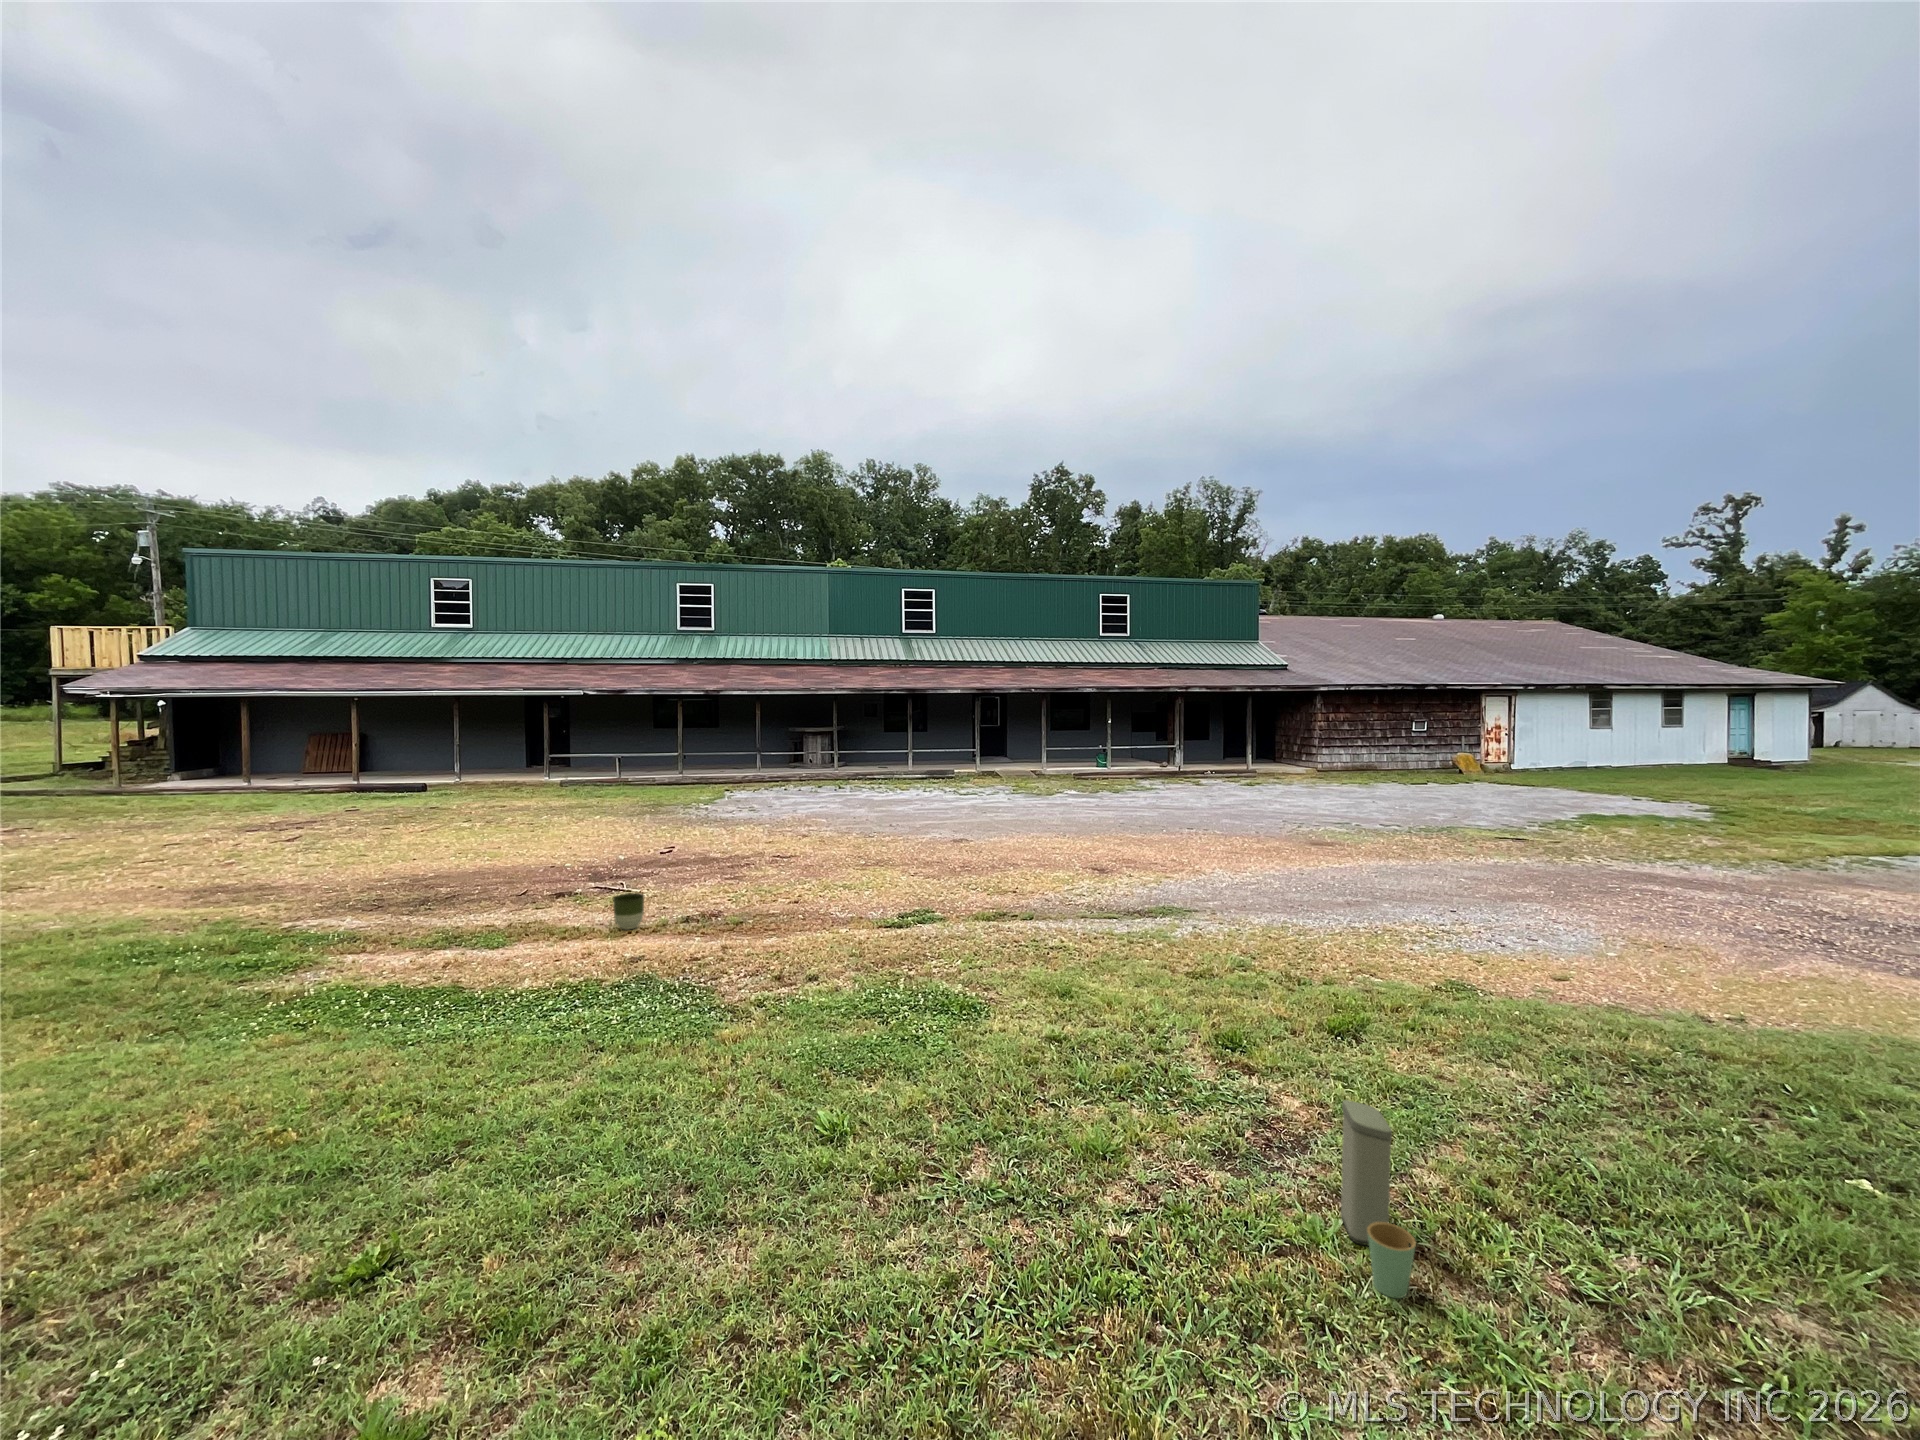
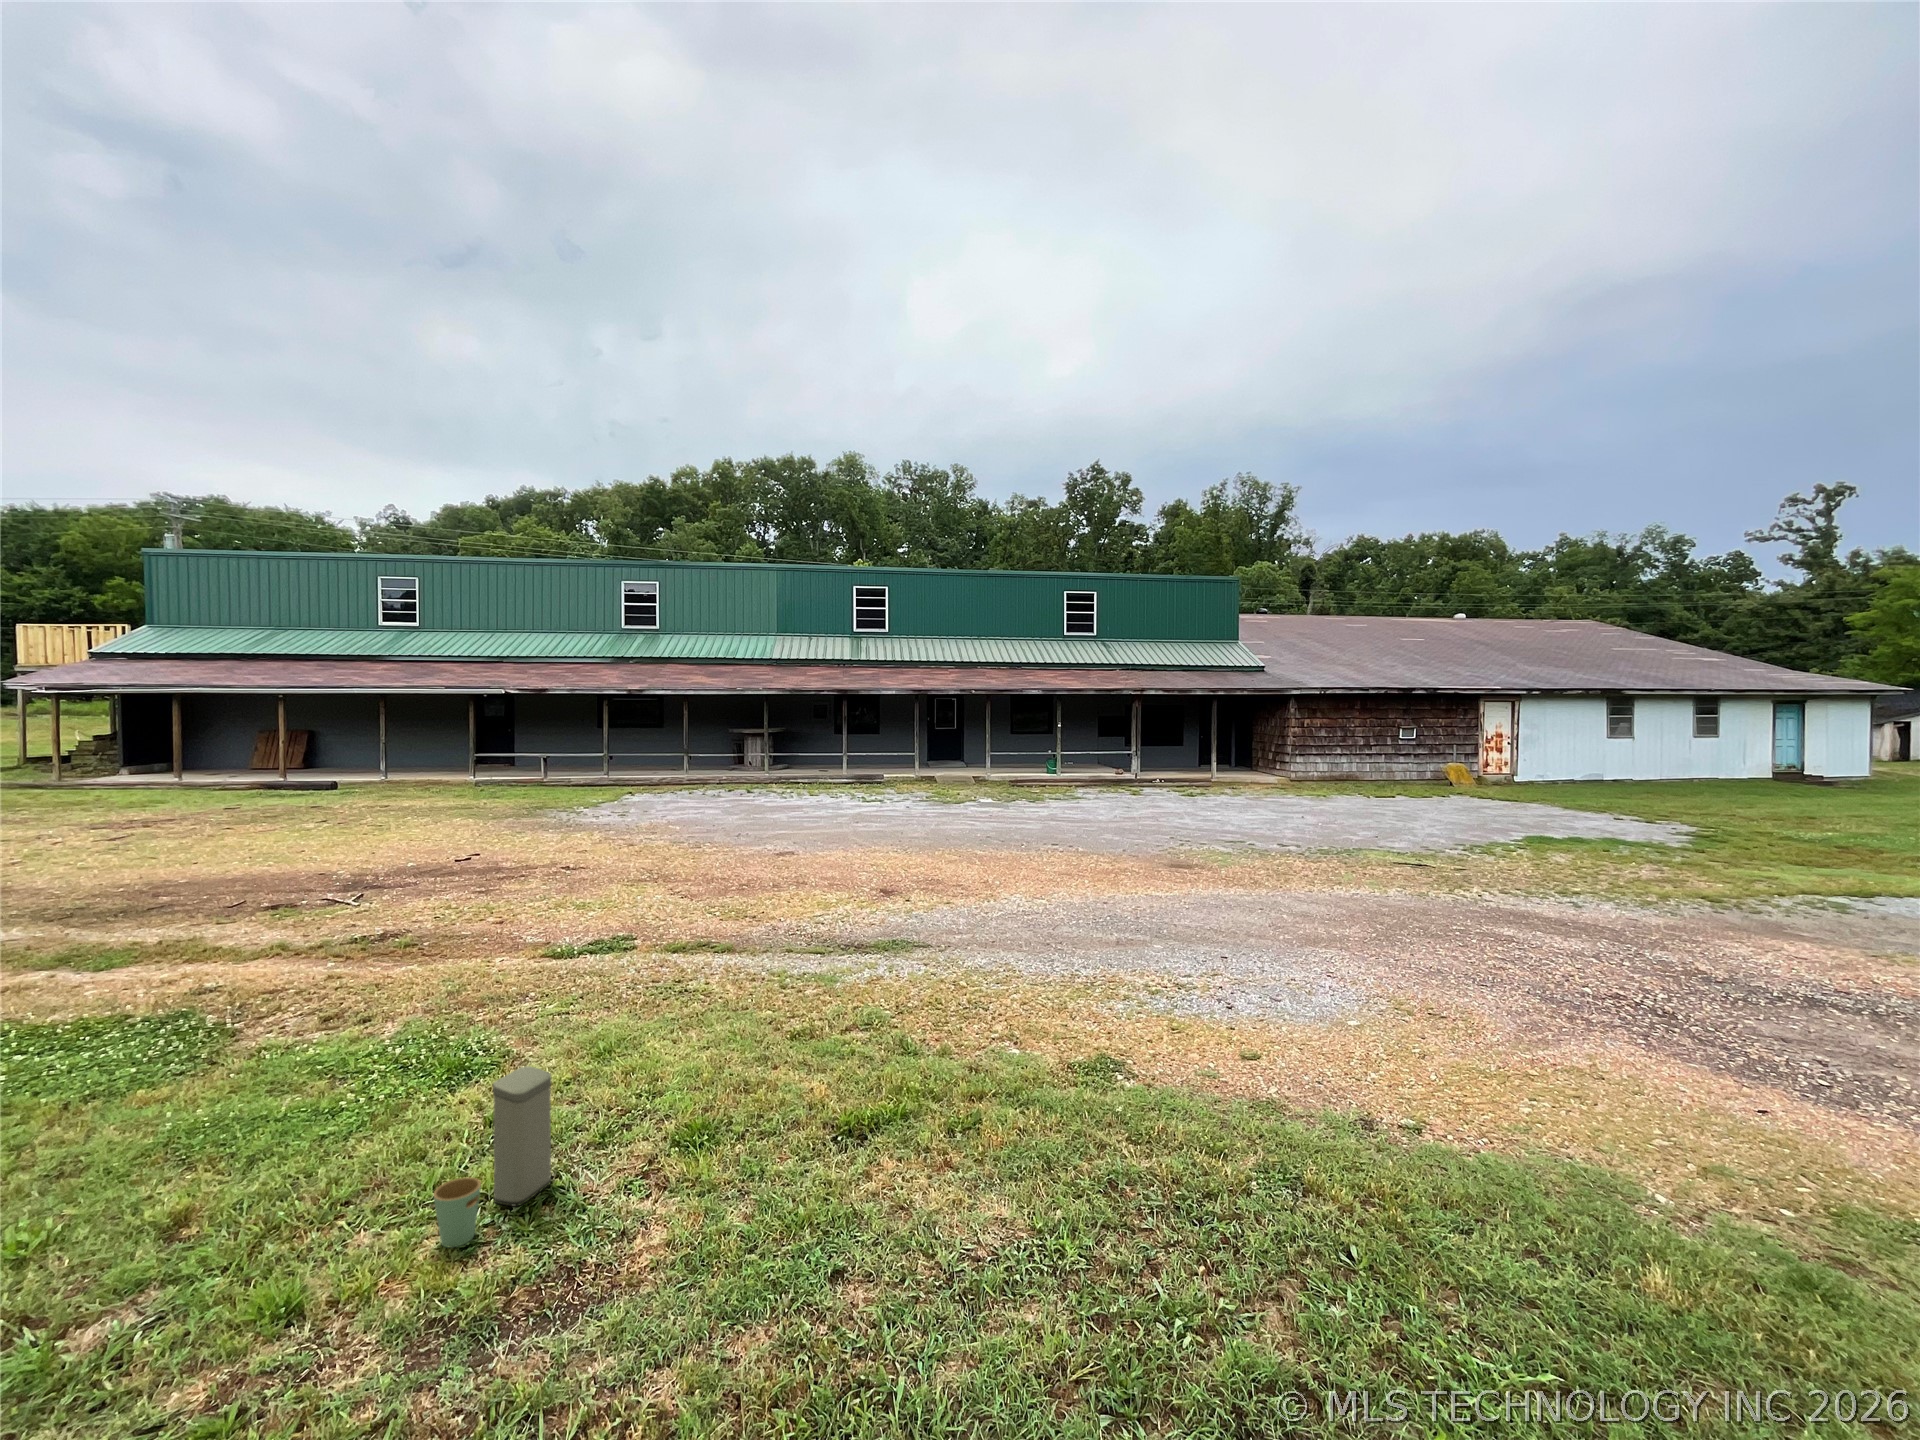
planter: present [613,893,644,930] -> none [299,880,334,916]

